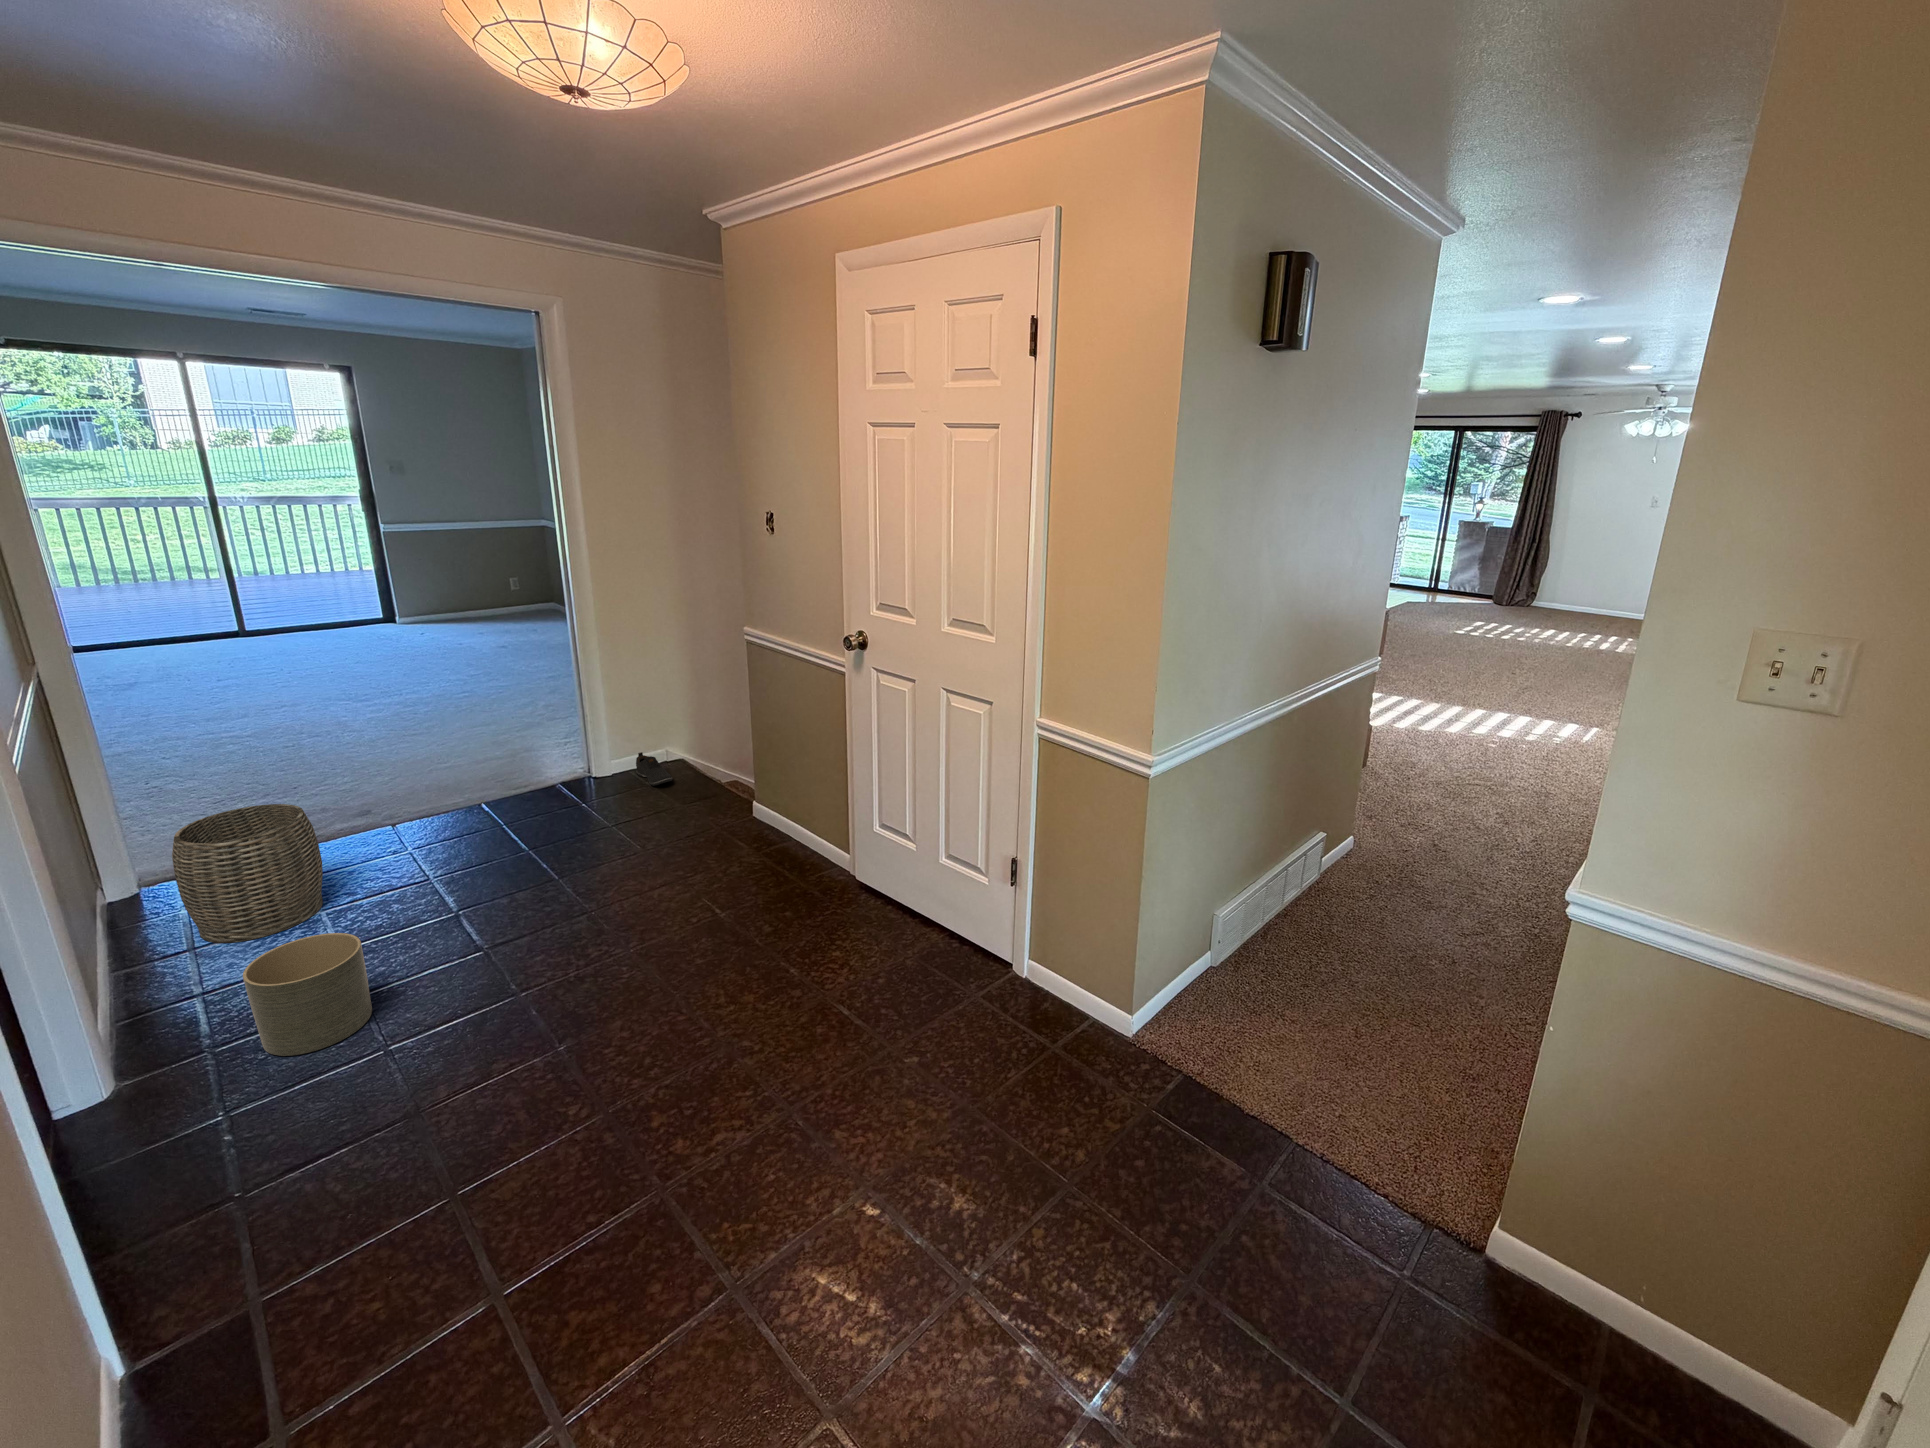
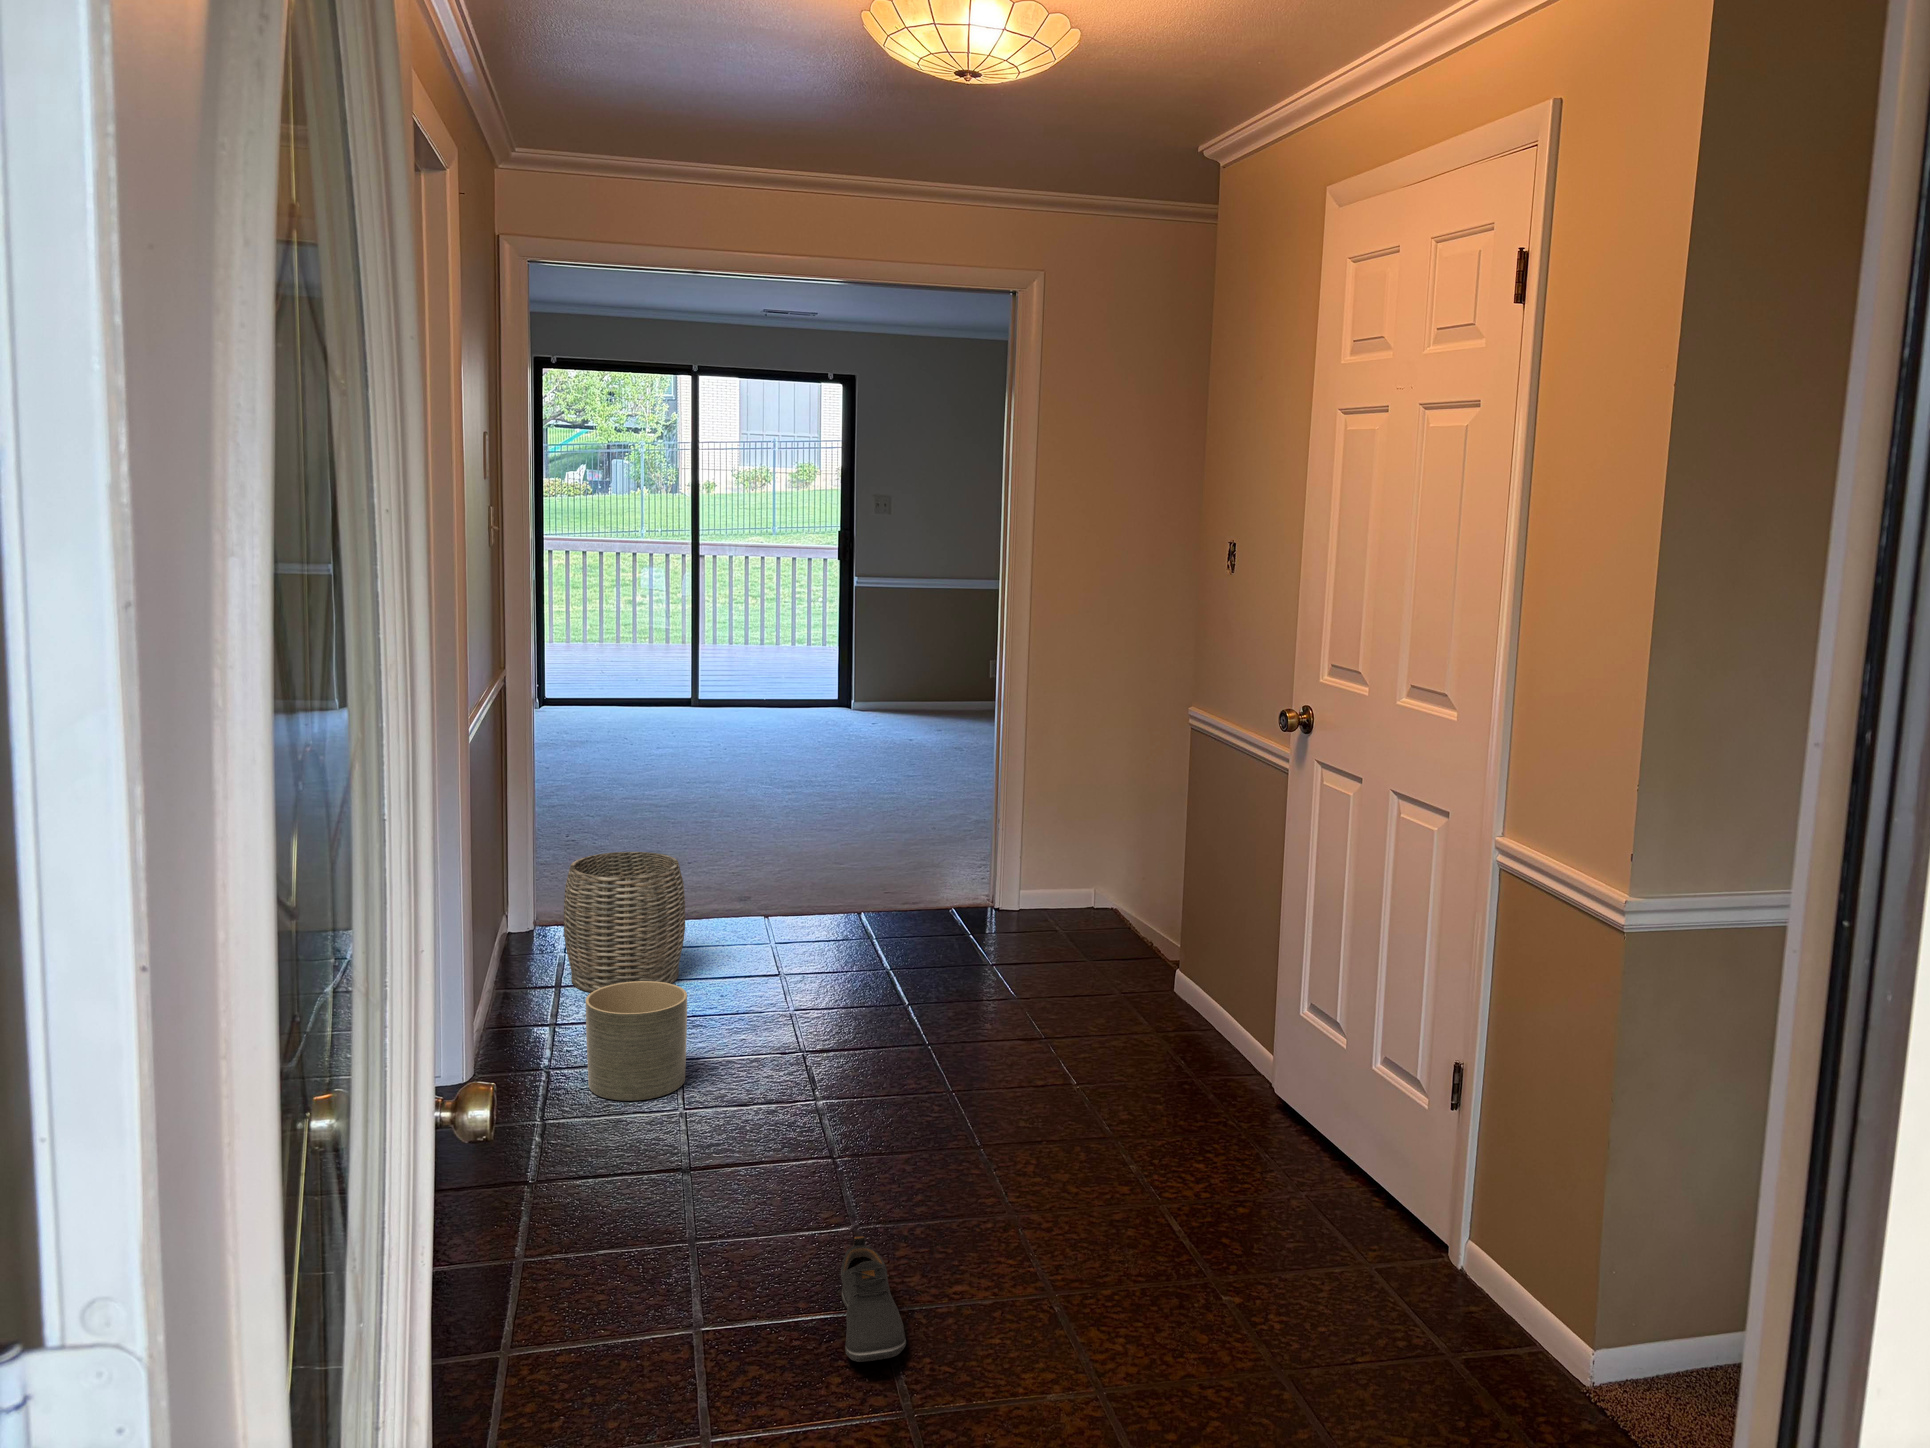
shoe: present [636,752,673,785] -> present [841,1236,906,1362]

